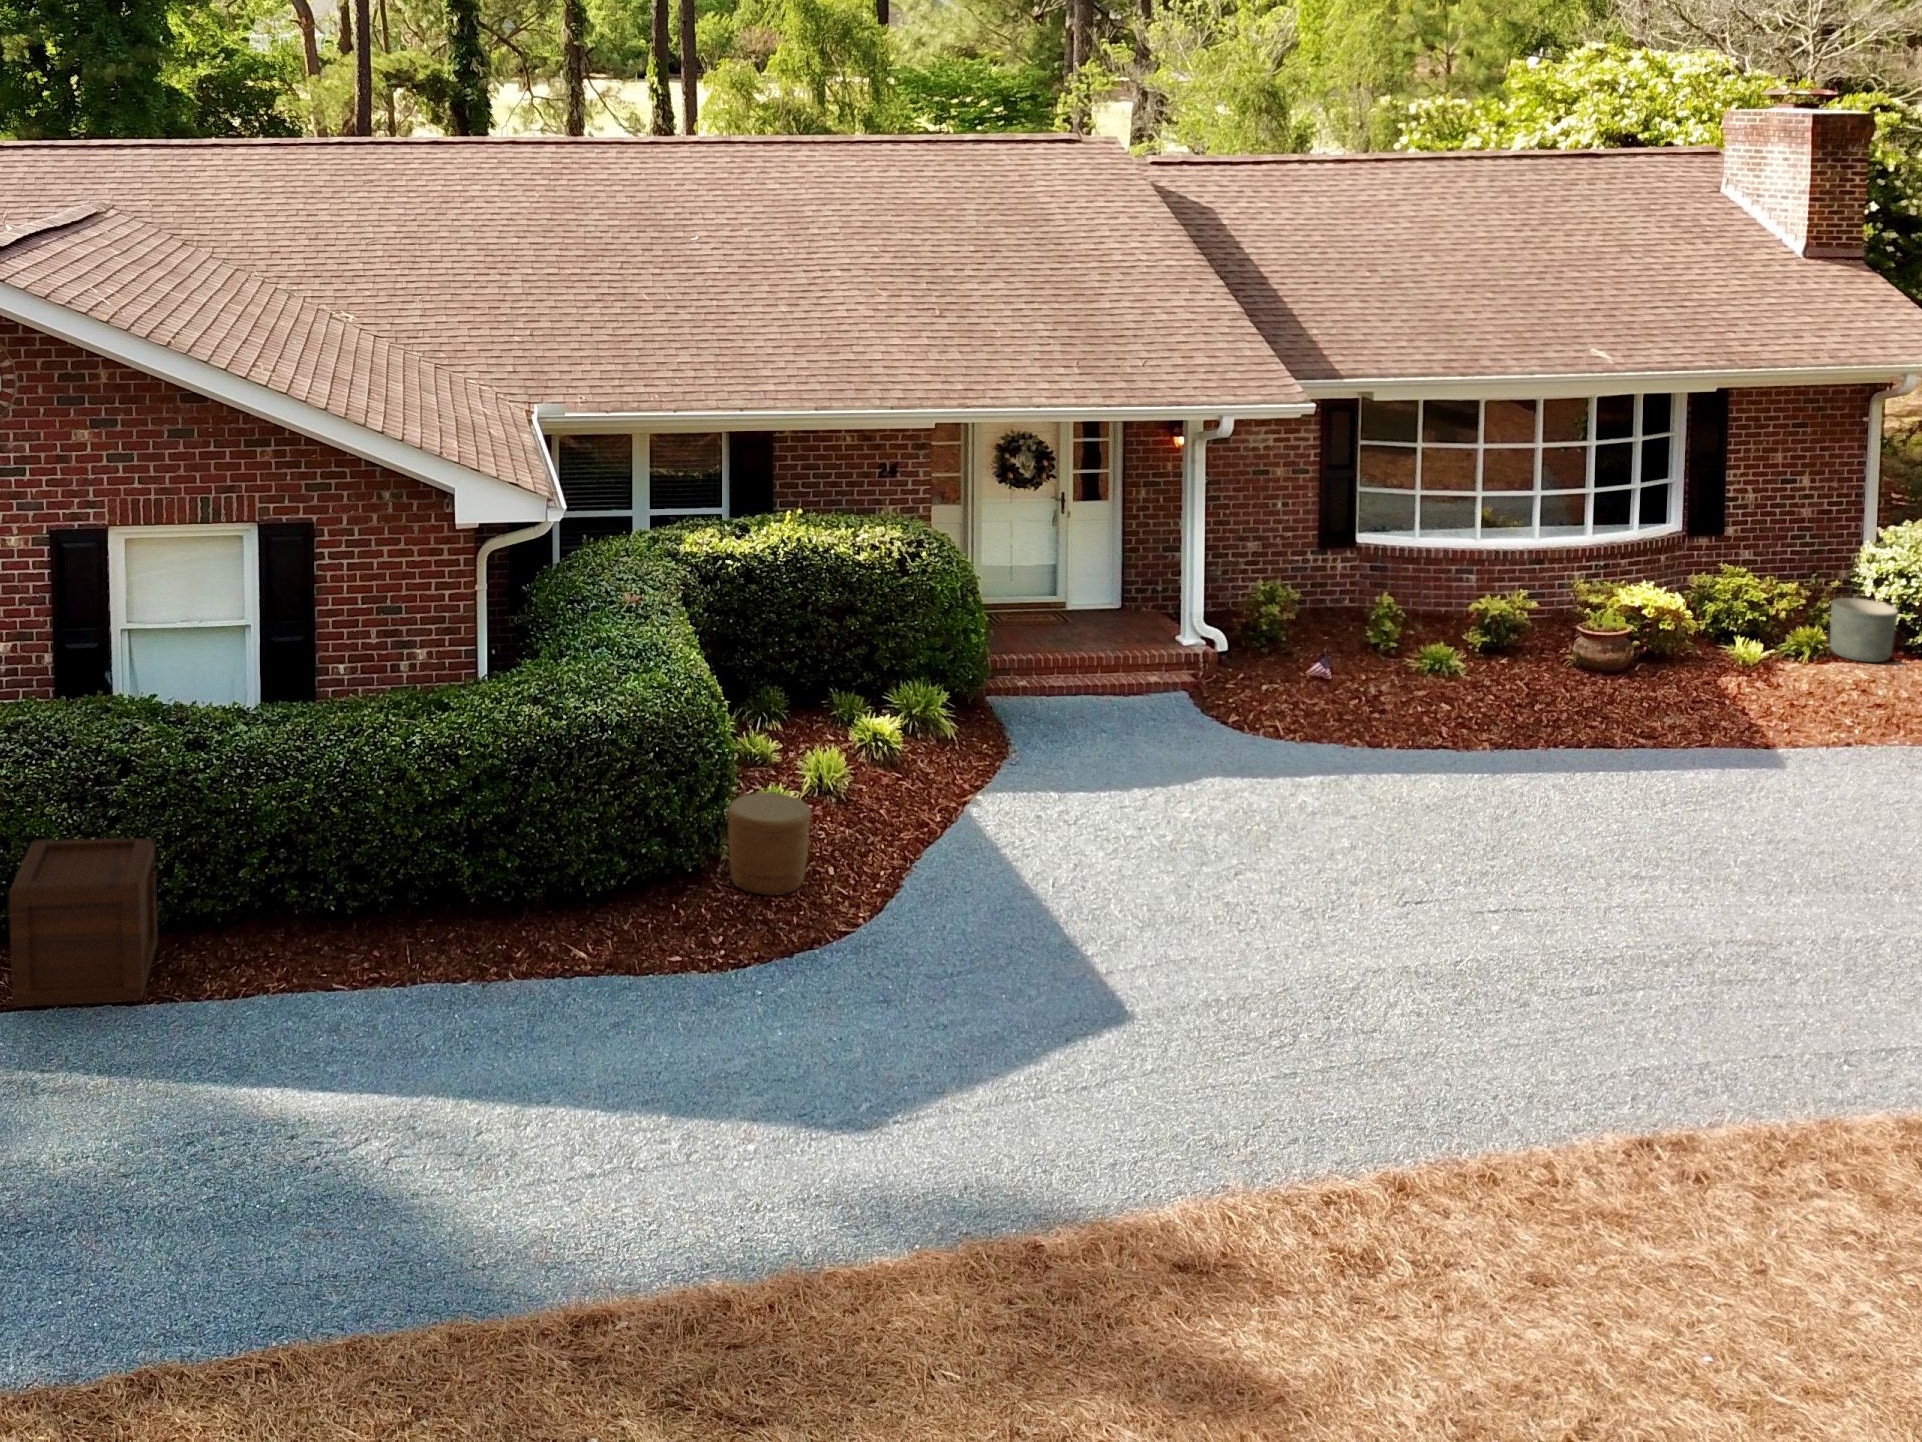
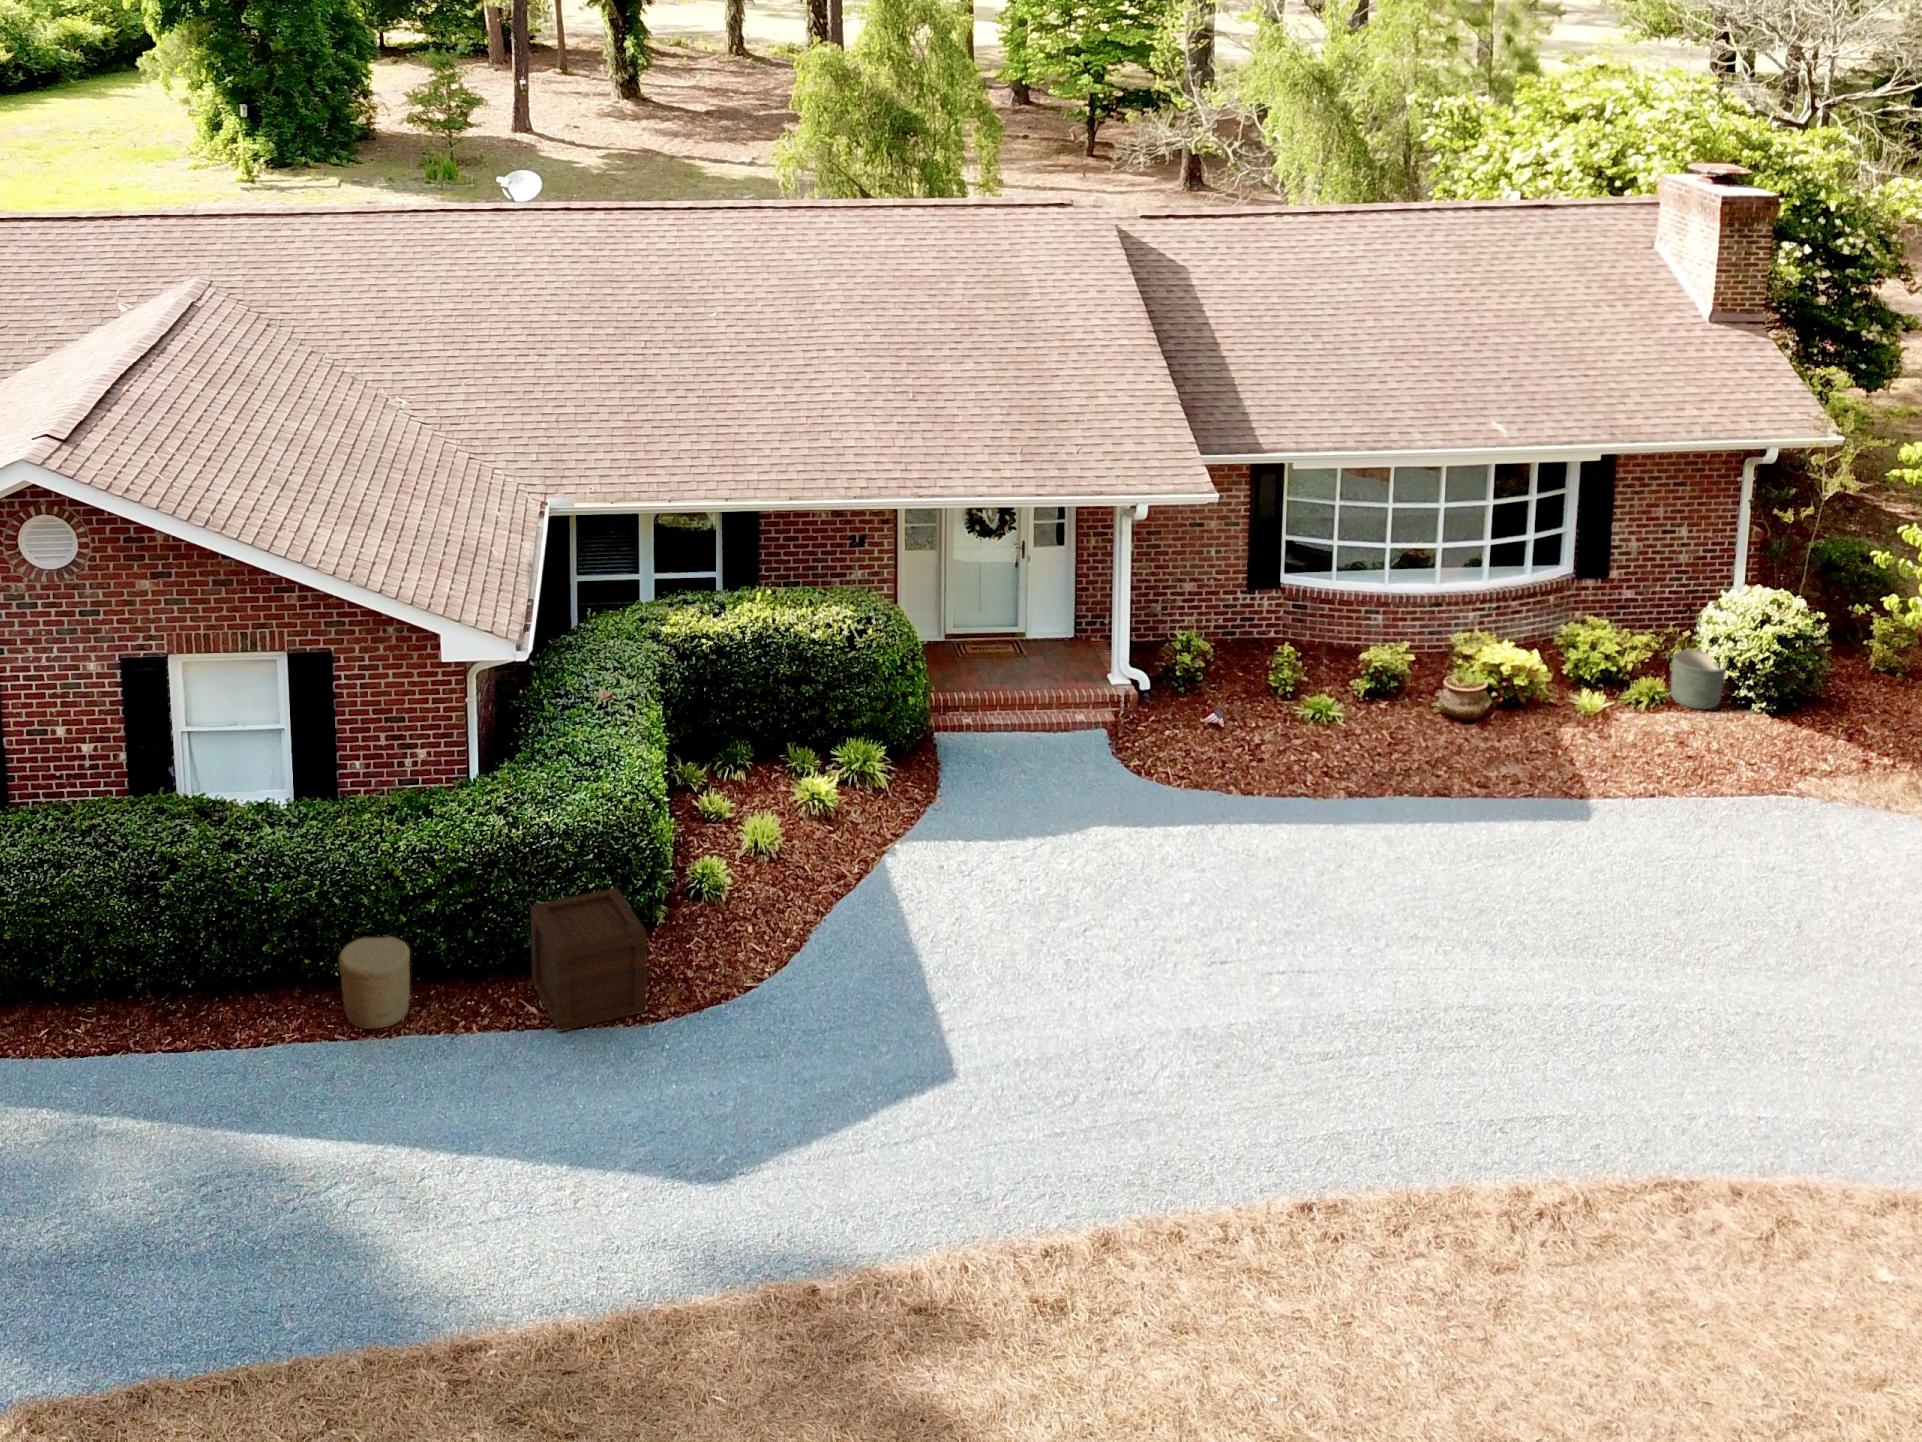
woven basket: present [728,793,811,896] -> present [339,937,410,1029]
wooden crate: present [9,838,157,1007] -> present [531,888,647,1032]

